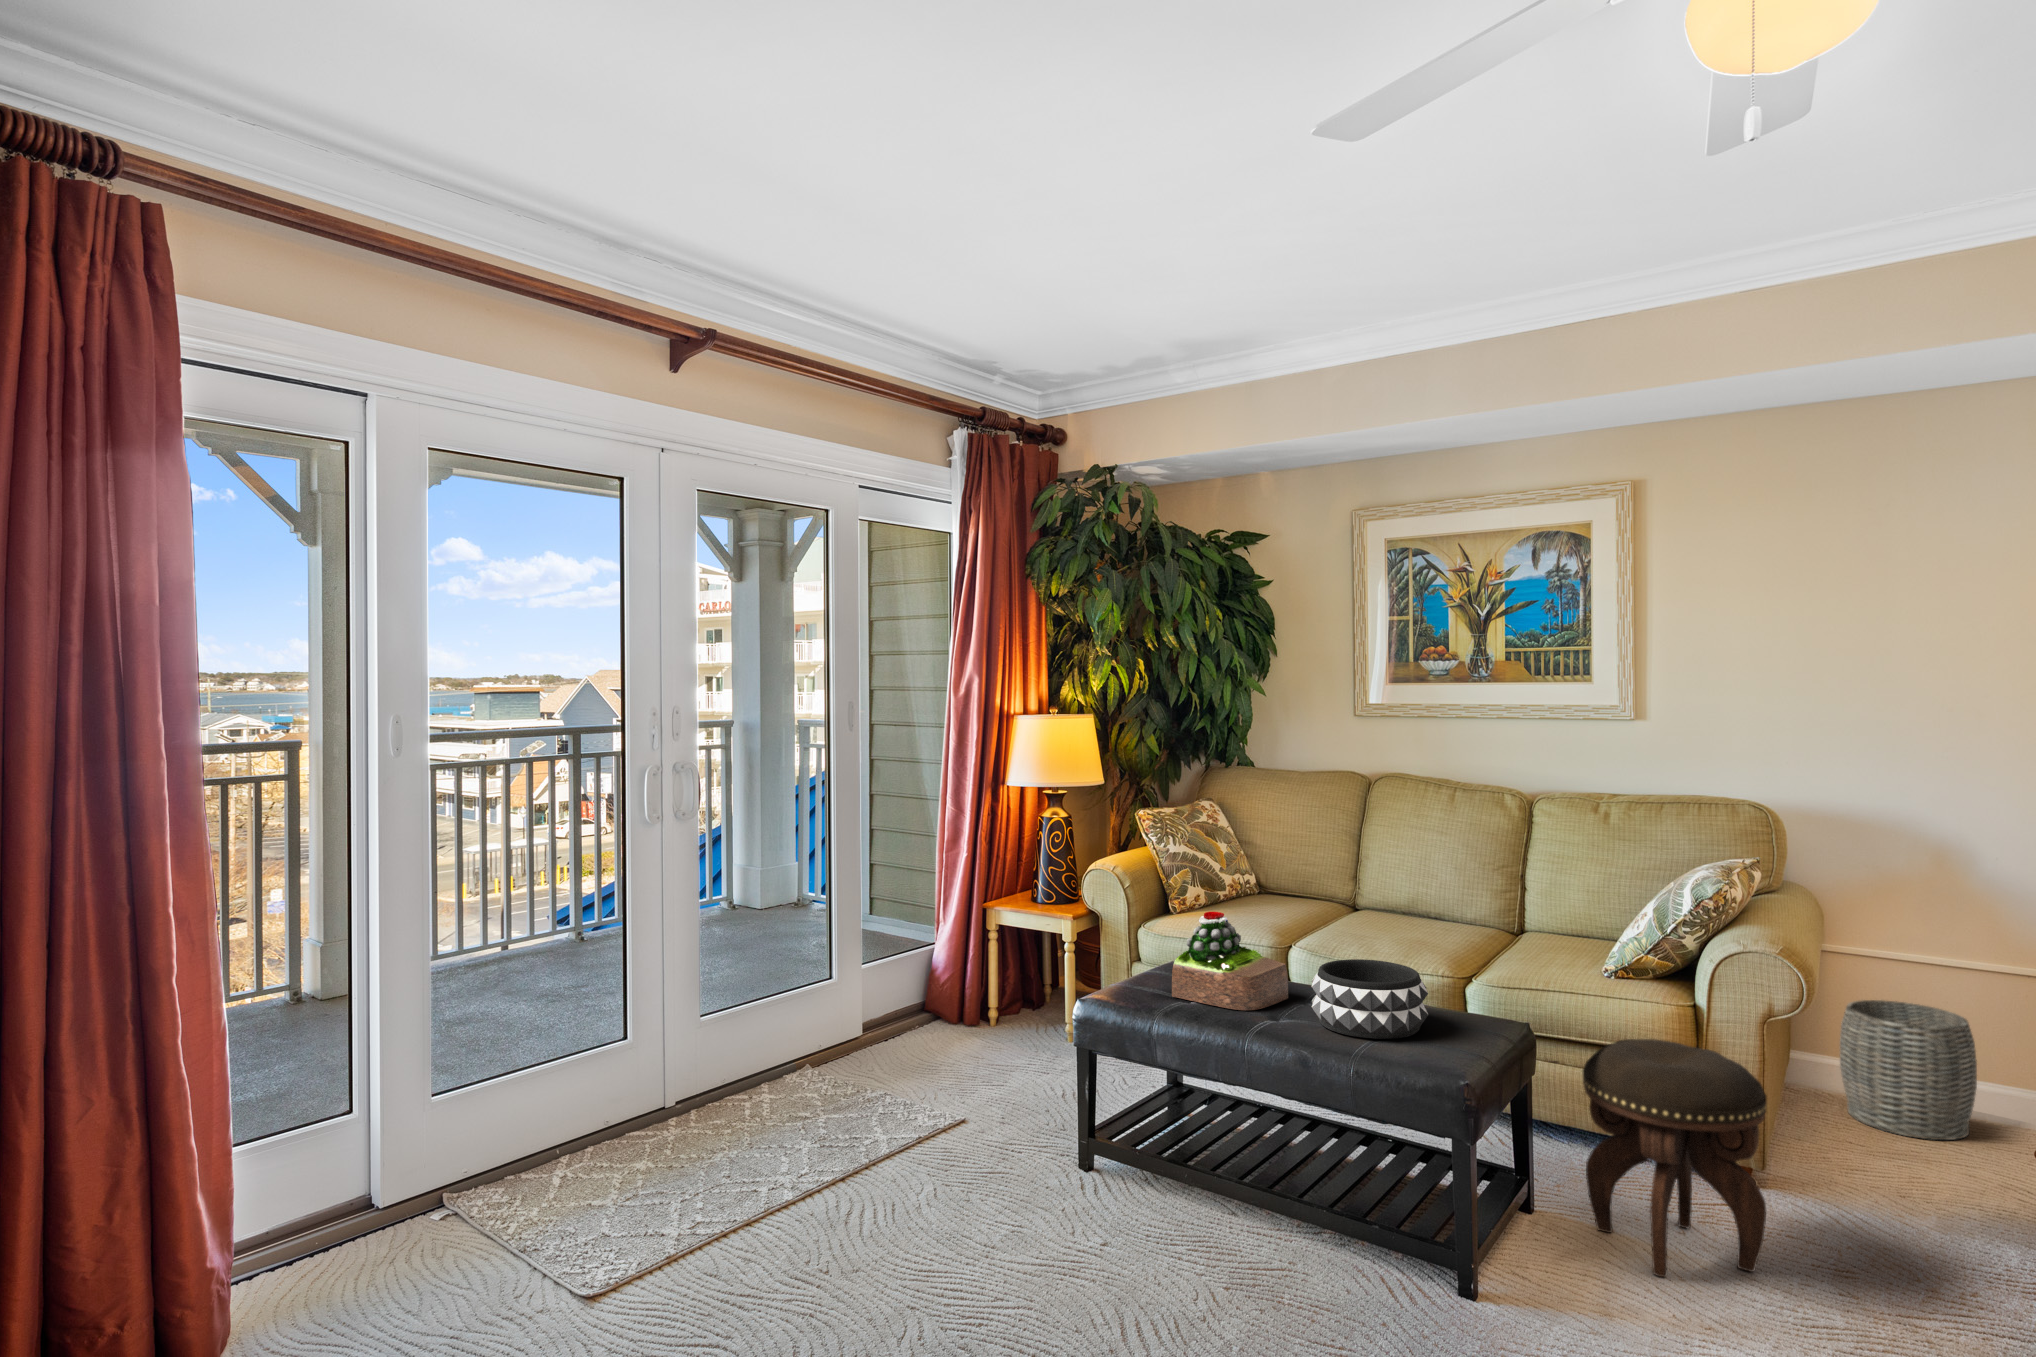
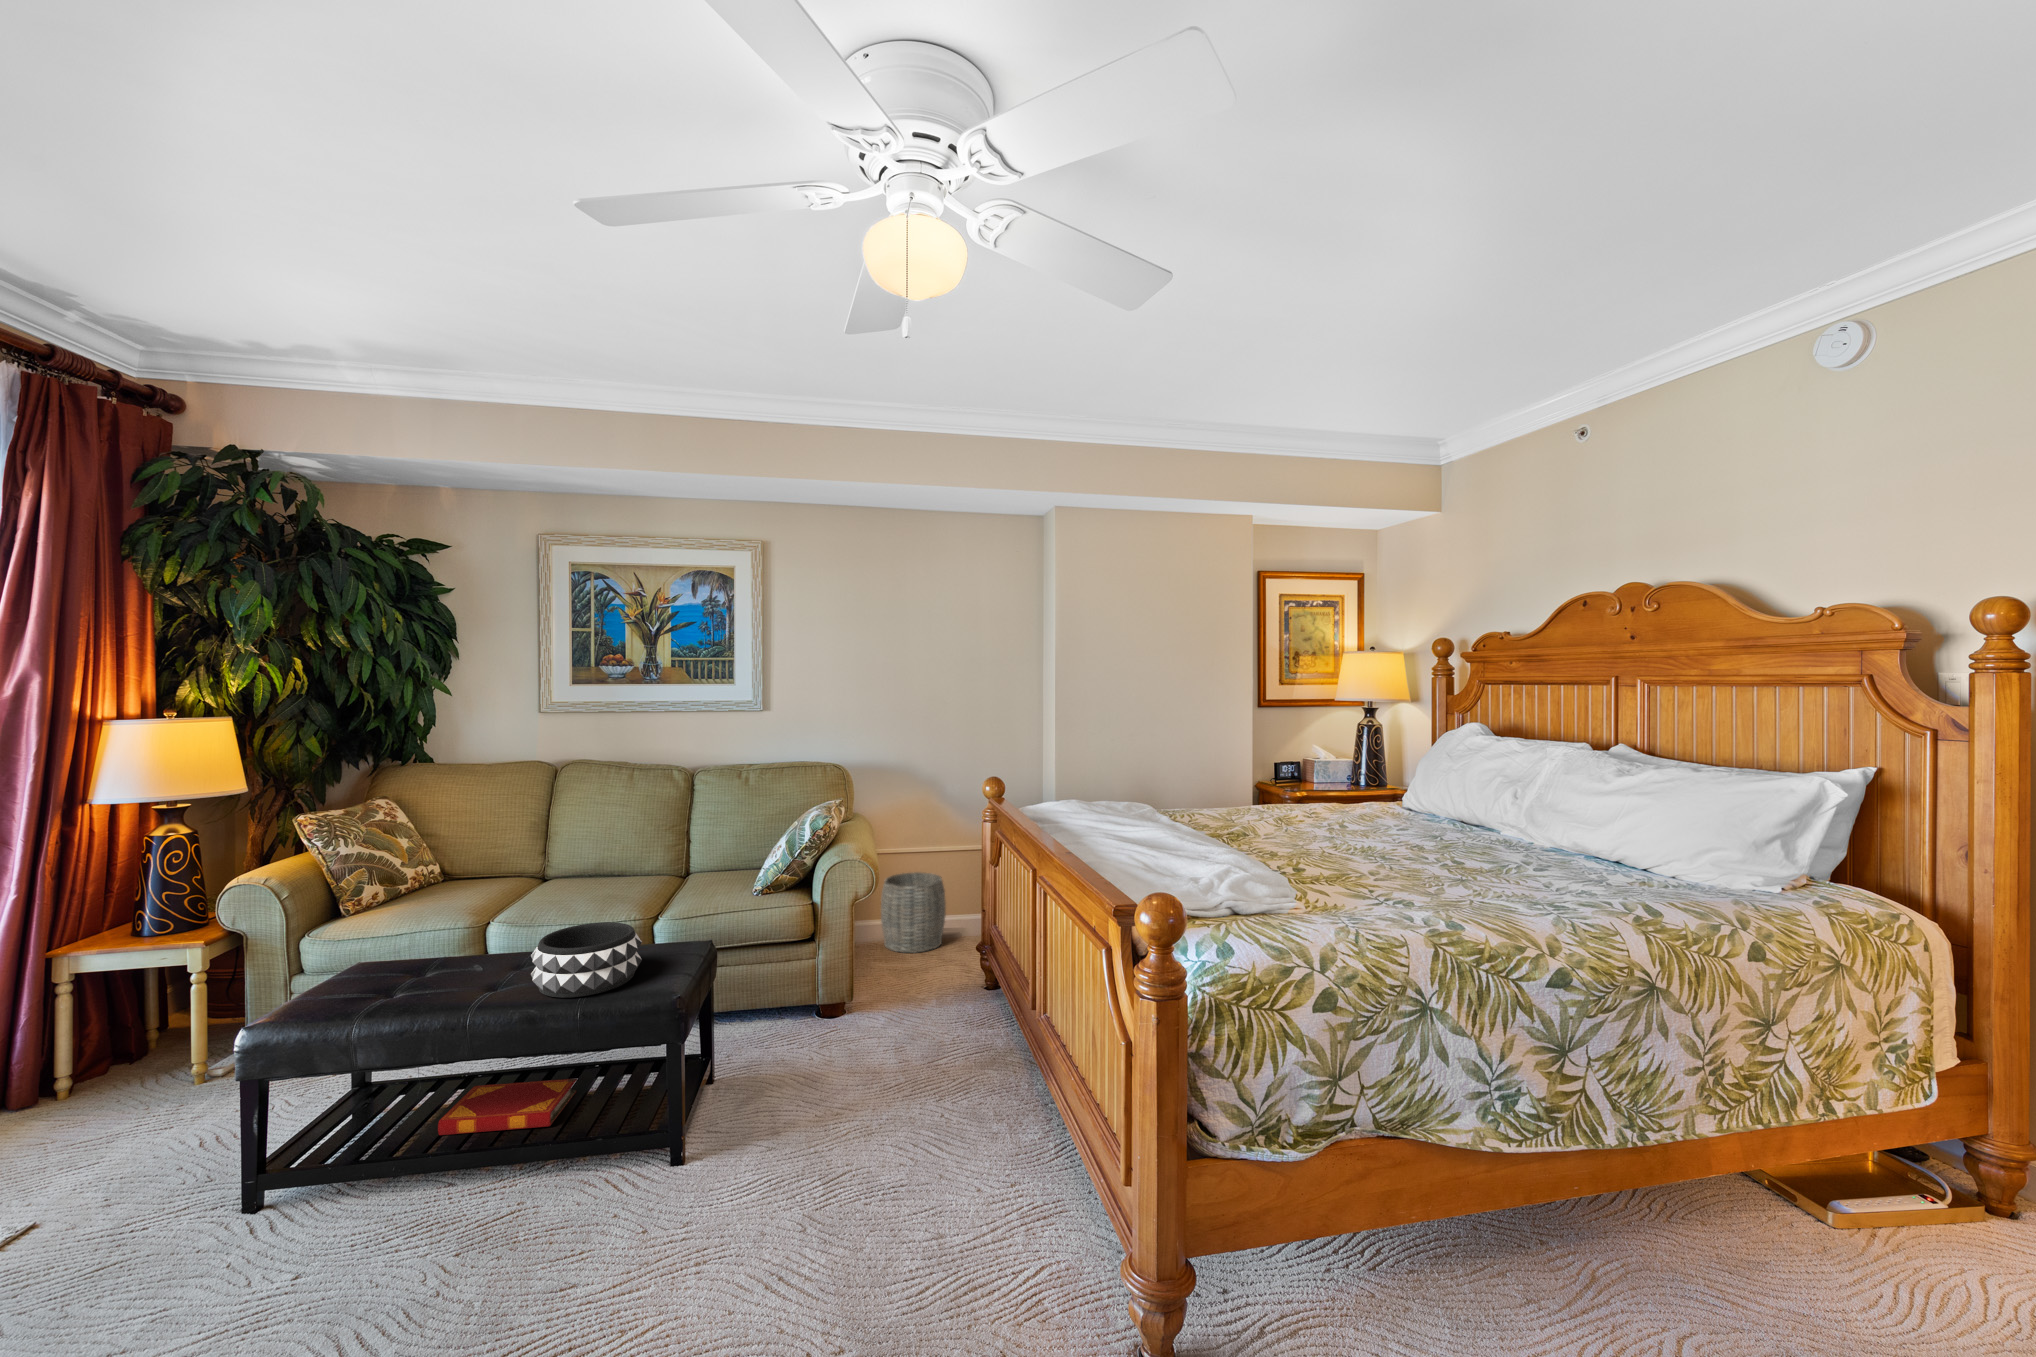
succulent plant: present [1172,912,1288,1010] -> none [363,910,501,1008]
footstool: present [1582,1039,1767,1277] -> none [759,934,874,1104]
hardback book: none [1230,1109,1361,1173] -> present [438,1079,577,1135]

